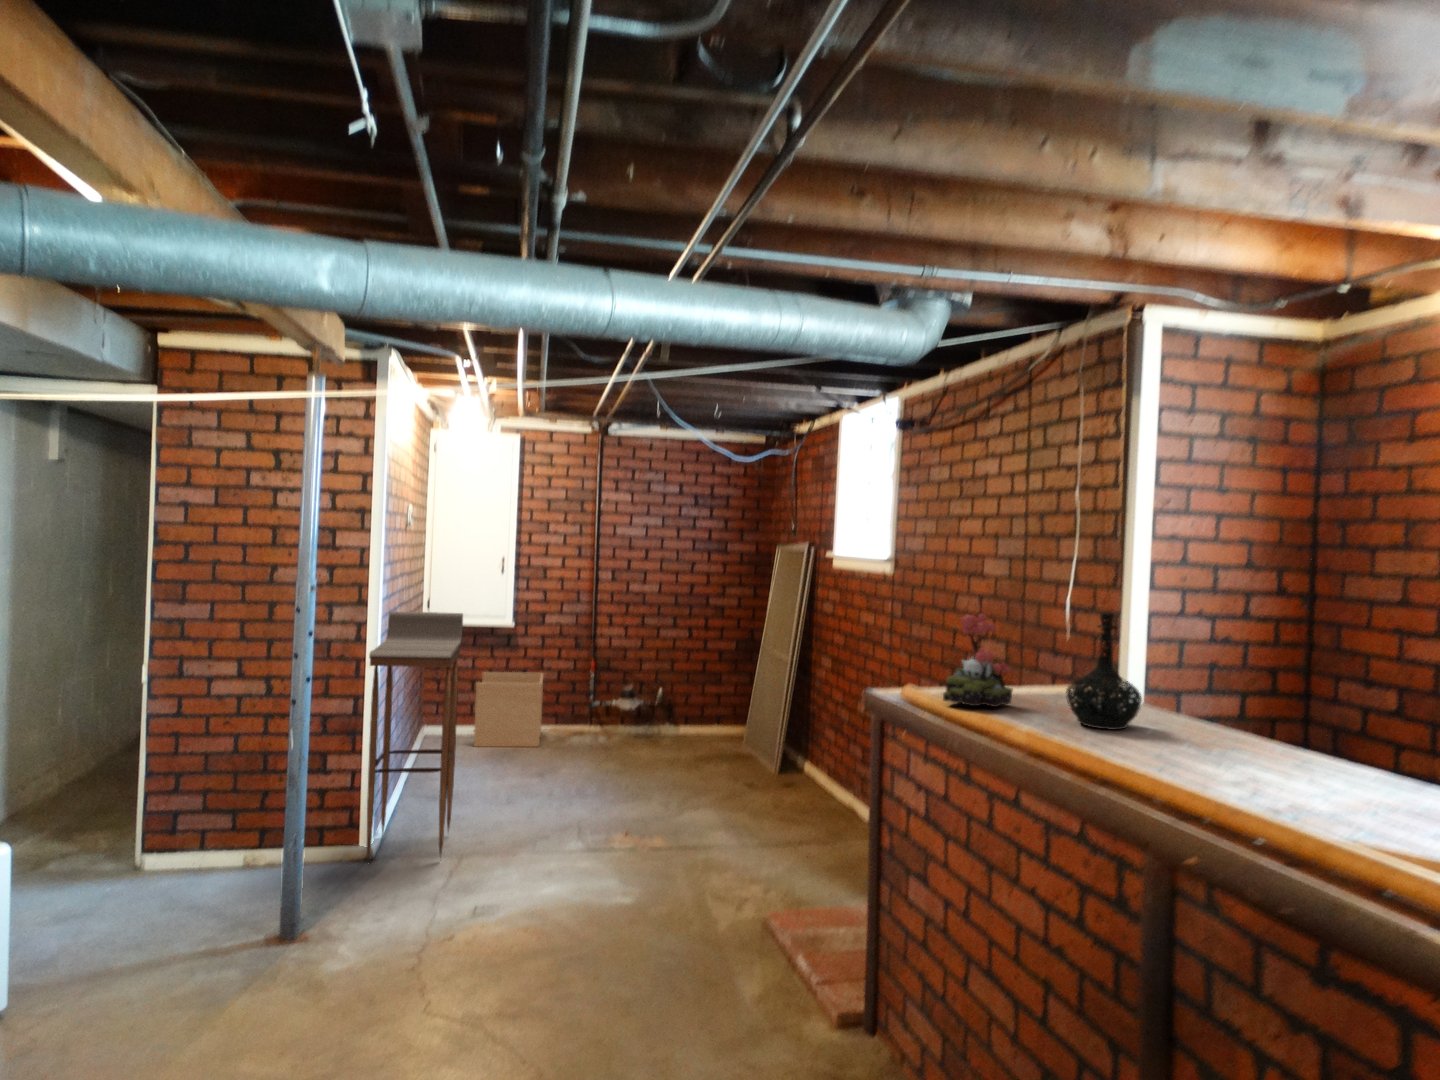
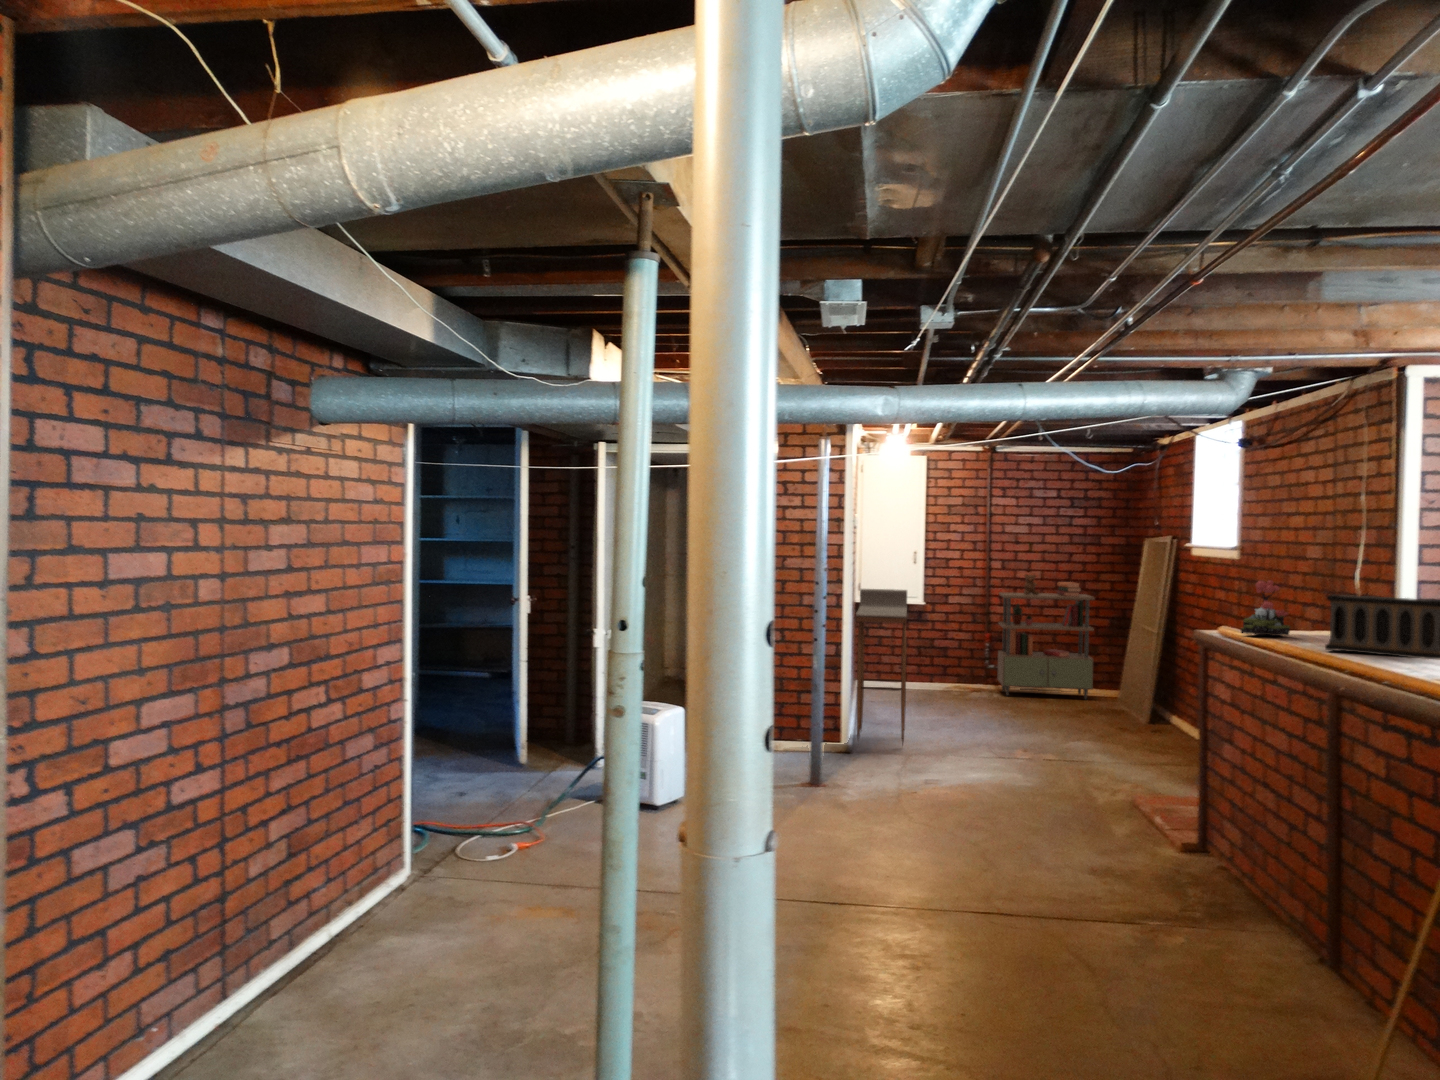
shelving unit: none [604,587,721,744] -> present [997,574,1095,699]
bottle: present [1066,613,1142,730] -> none [1316,576,1367,645]
speaker: none [1113,649,1315,778] -> present [1325,594,1440,659]
cardboard box: present [474,672,544,747] -> none [900,639,949,695]

